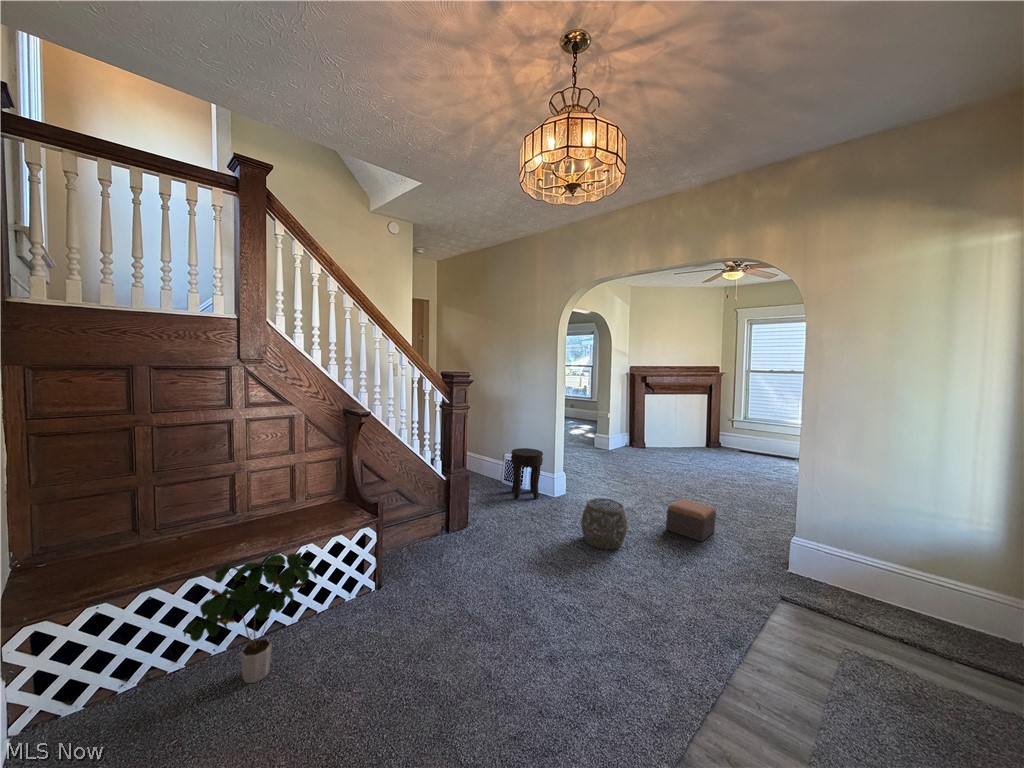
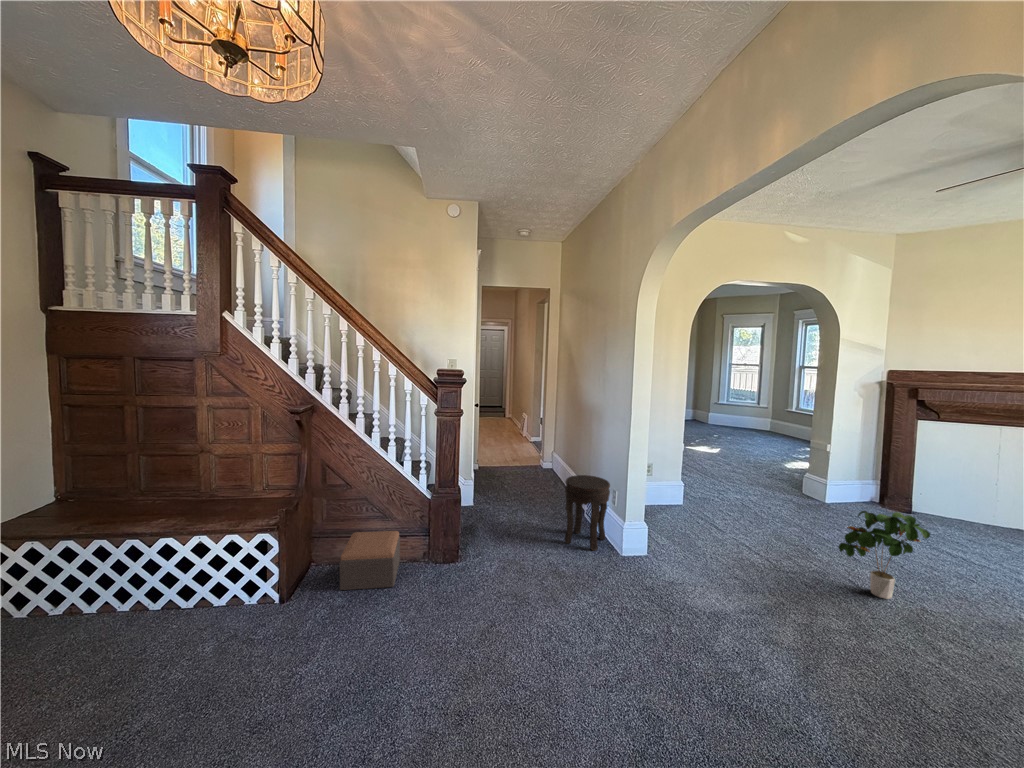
woven basket: present [581,498,627,549] -> none [564,575,642,675]
footstool: present [666,499,716,542] -> present [339,531,400,590]
potted plant: present [184,552,317,683] -> present [839,511,930,599]

